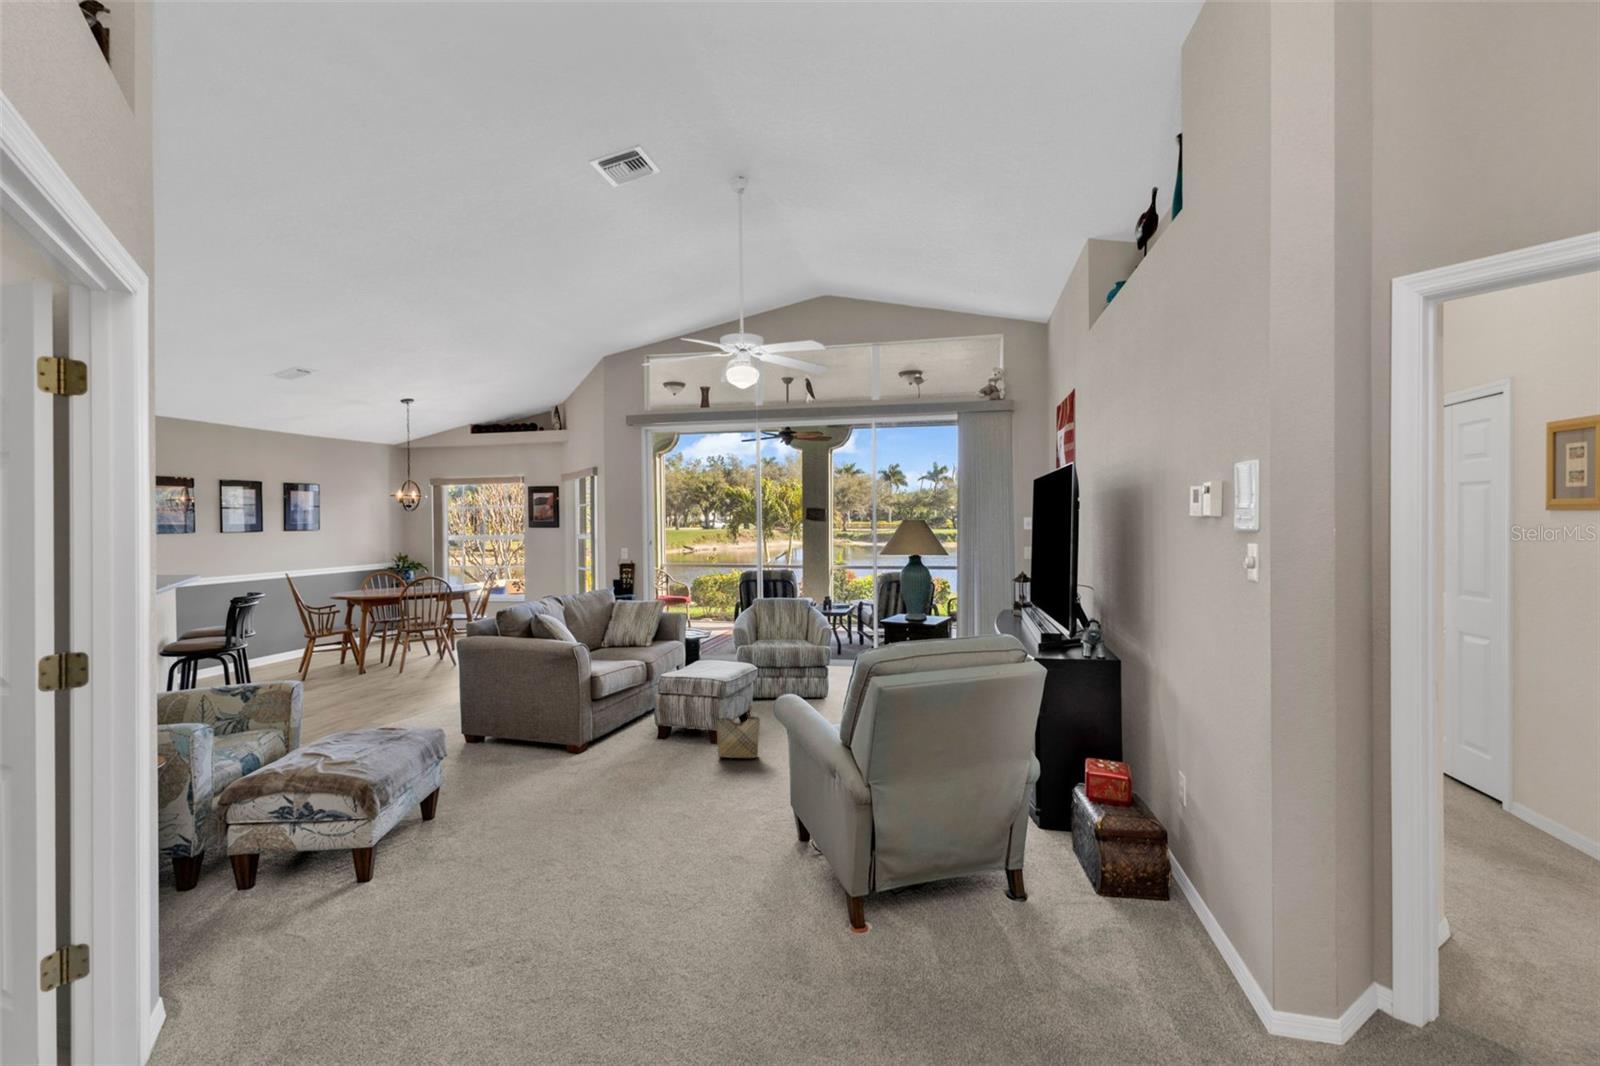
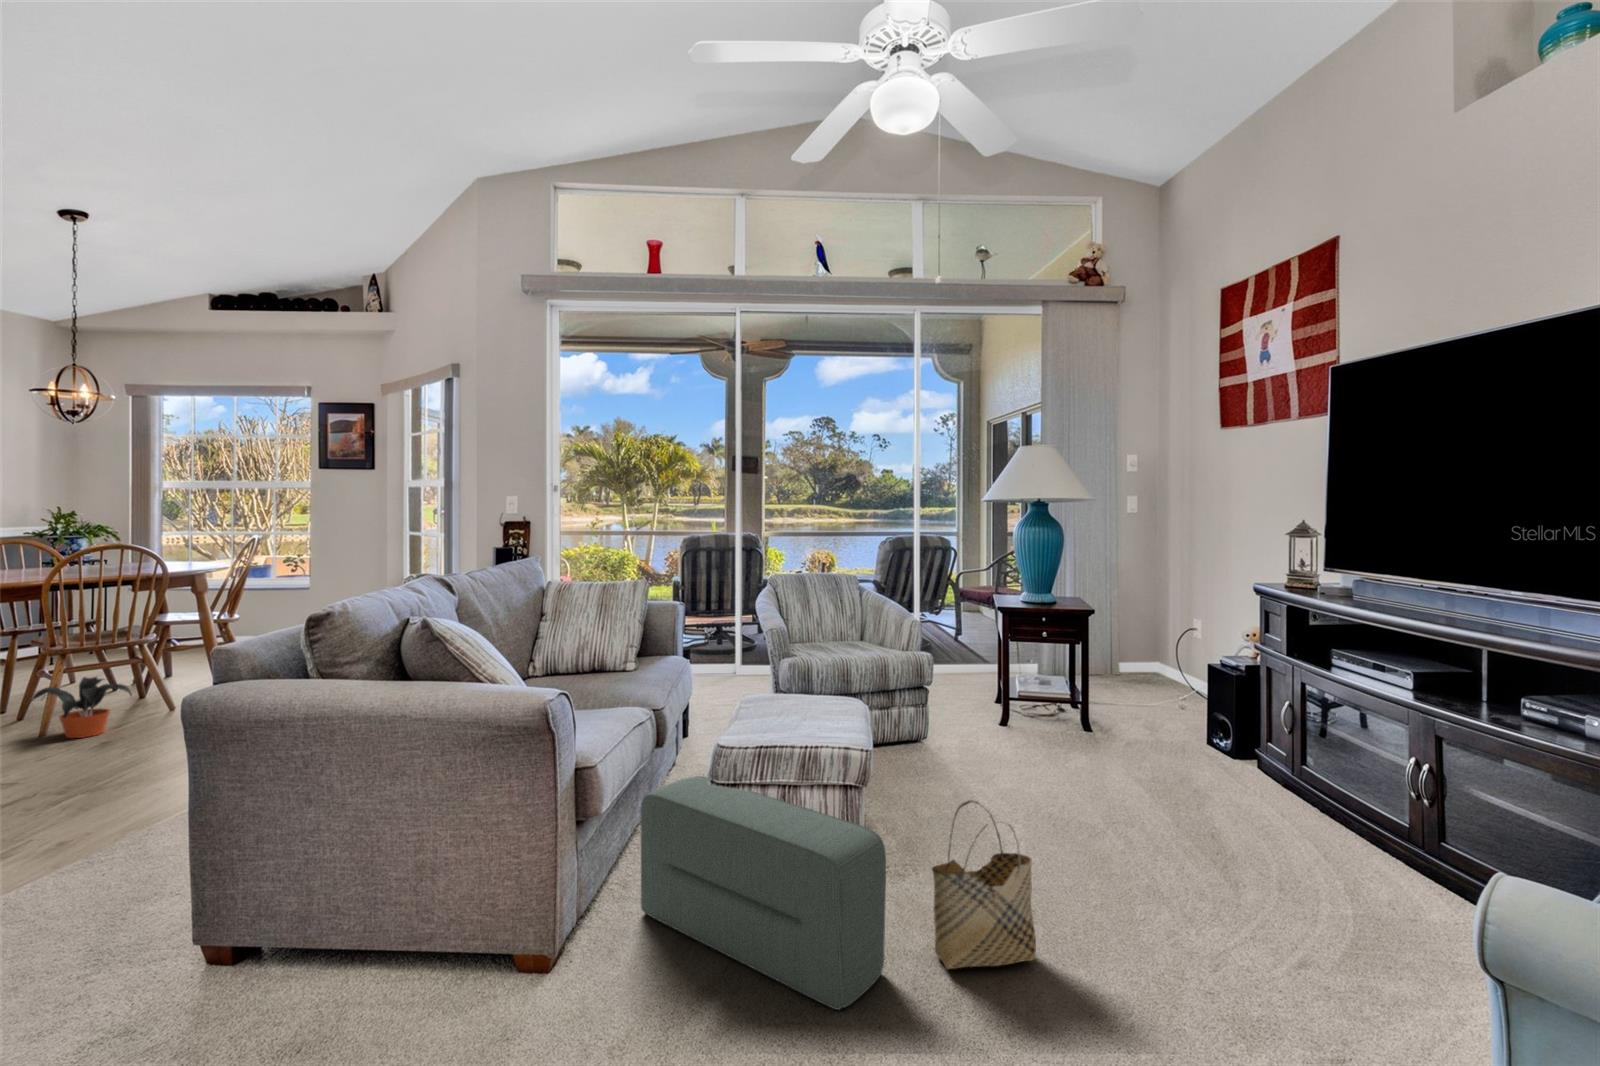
potted plant: none [397,645,438,675] -> present [31,677,132,738]
pouf: none [621,685,695,762] -> present [640,776,886,1010]

